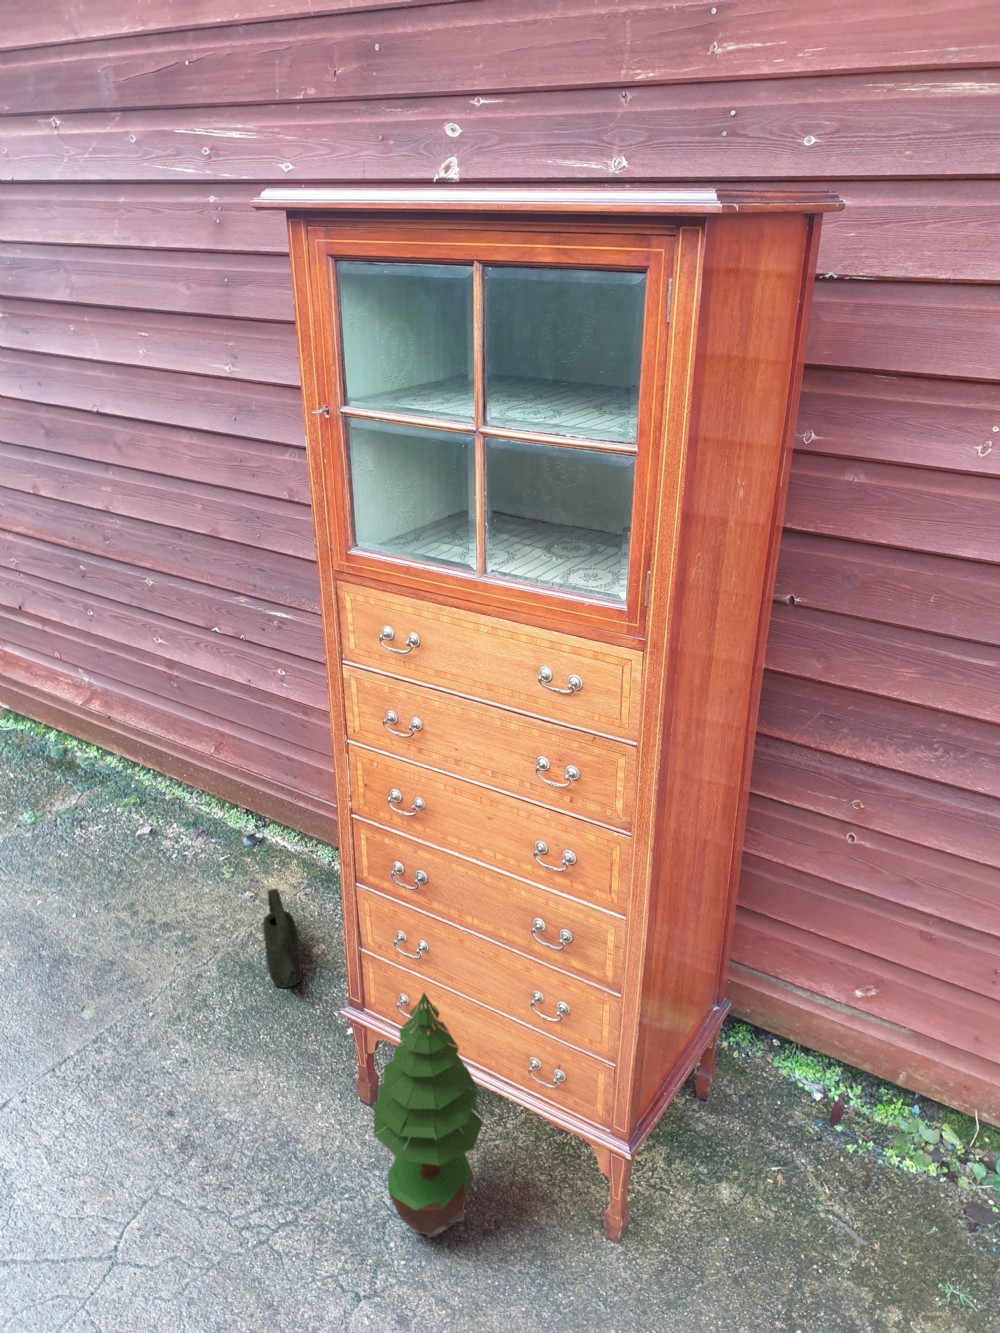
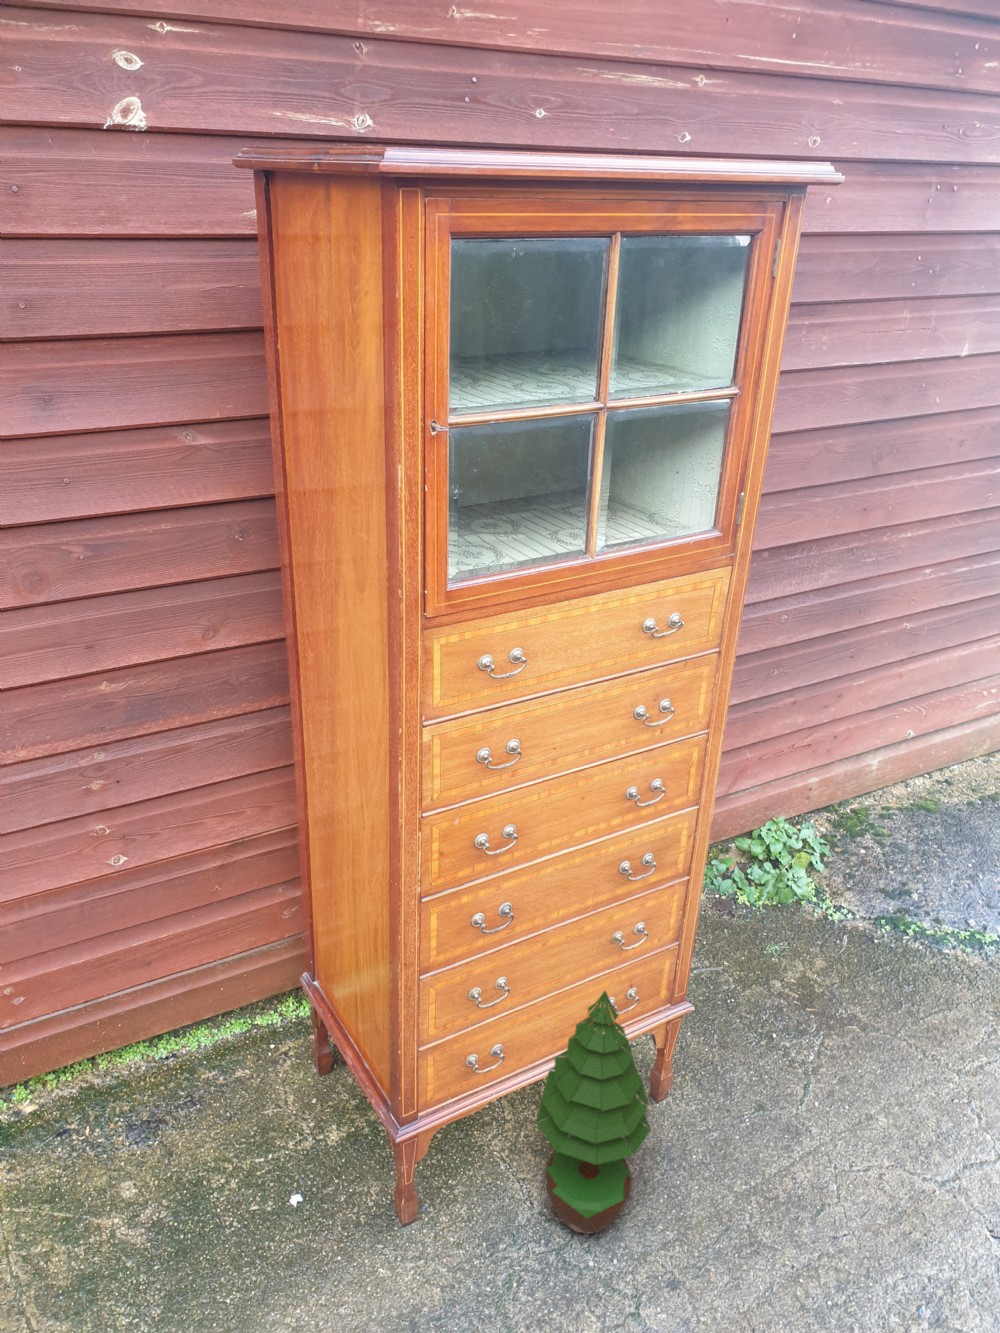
watering can: present [263,889,302,987] -> none [47,1155,227,1258]

